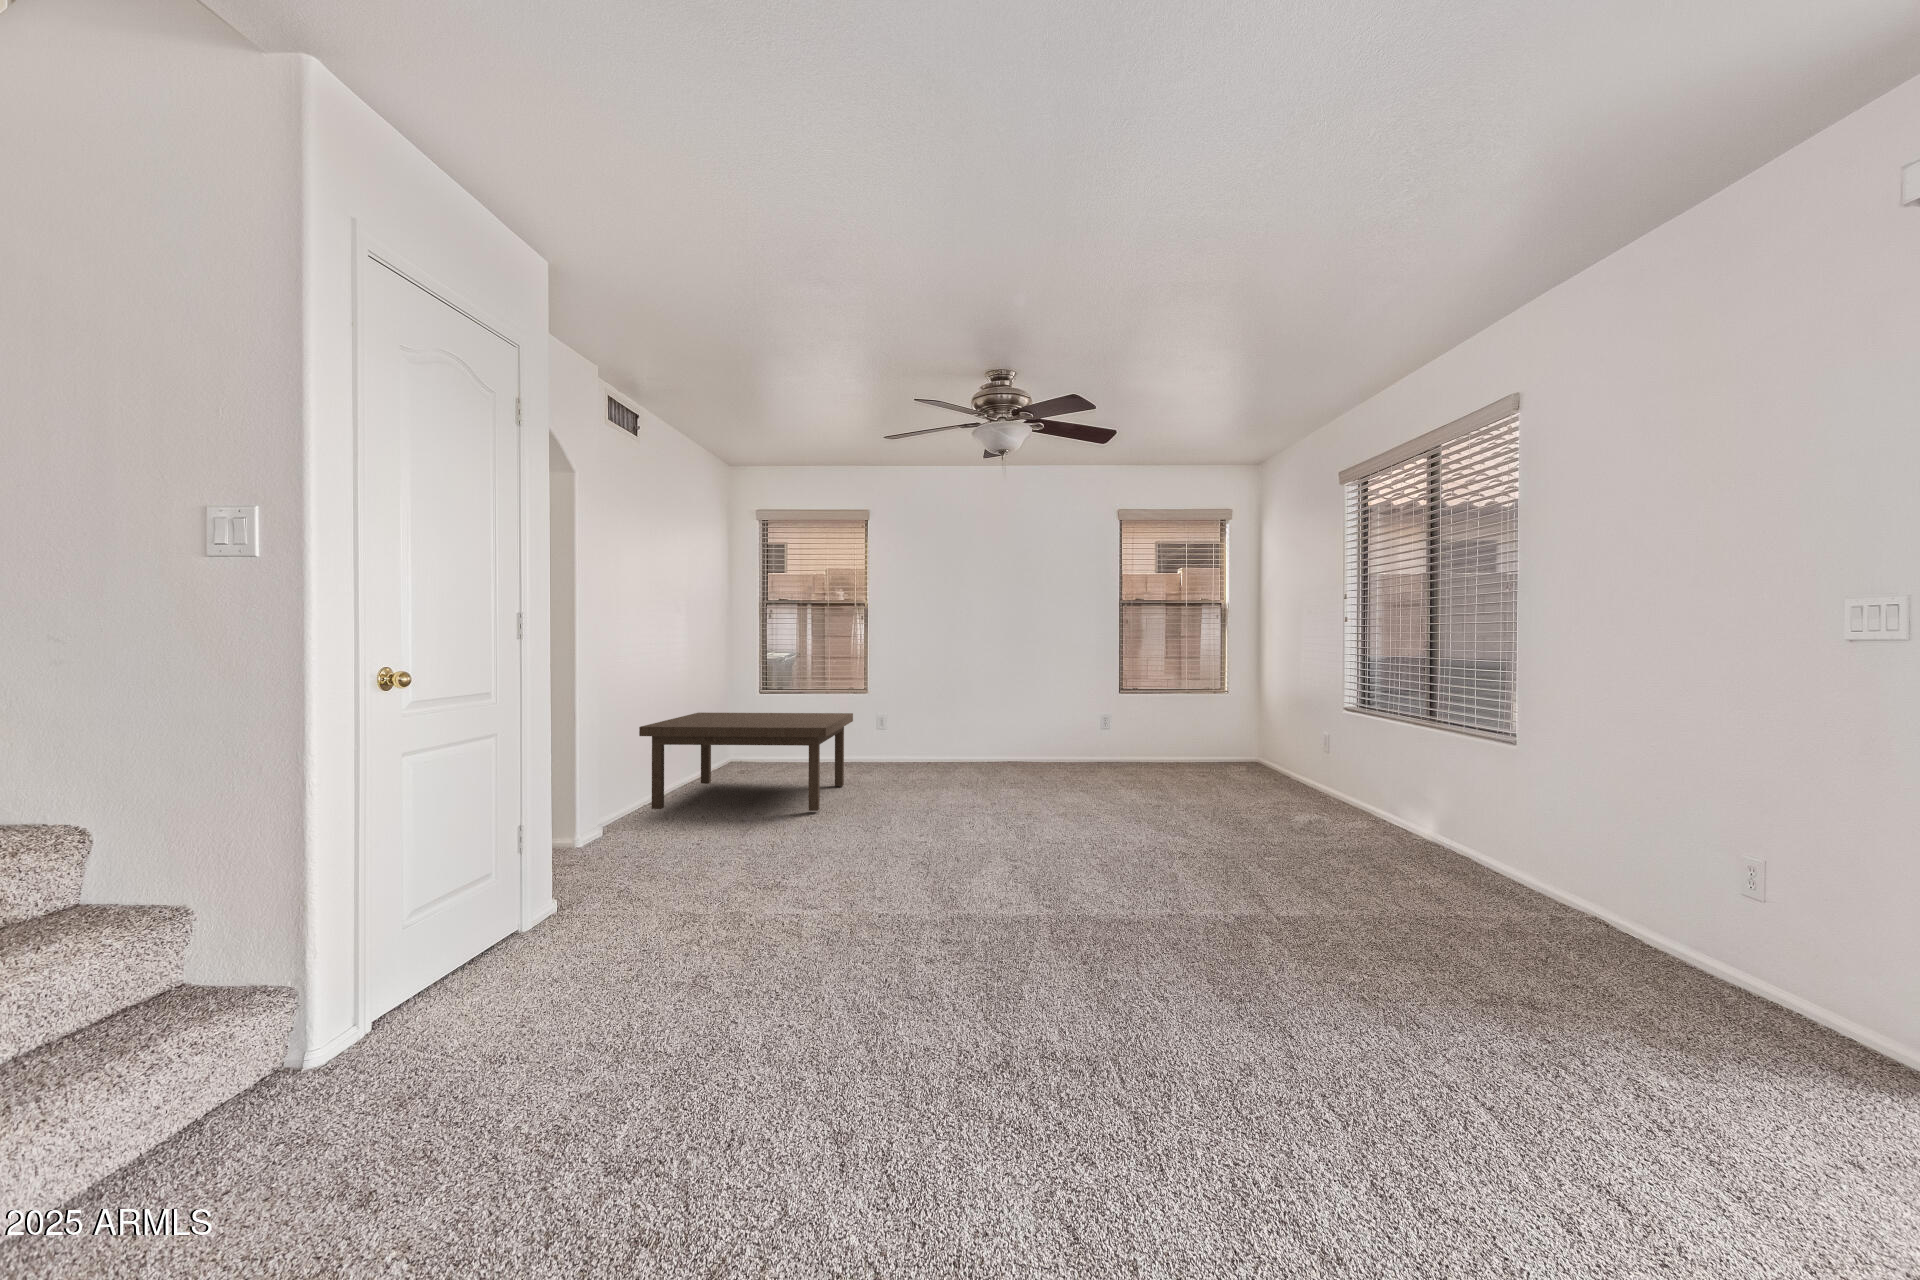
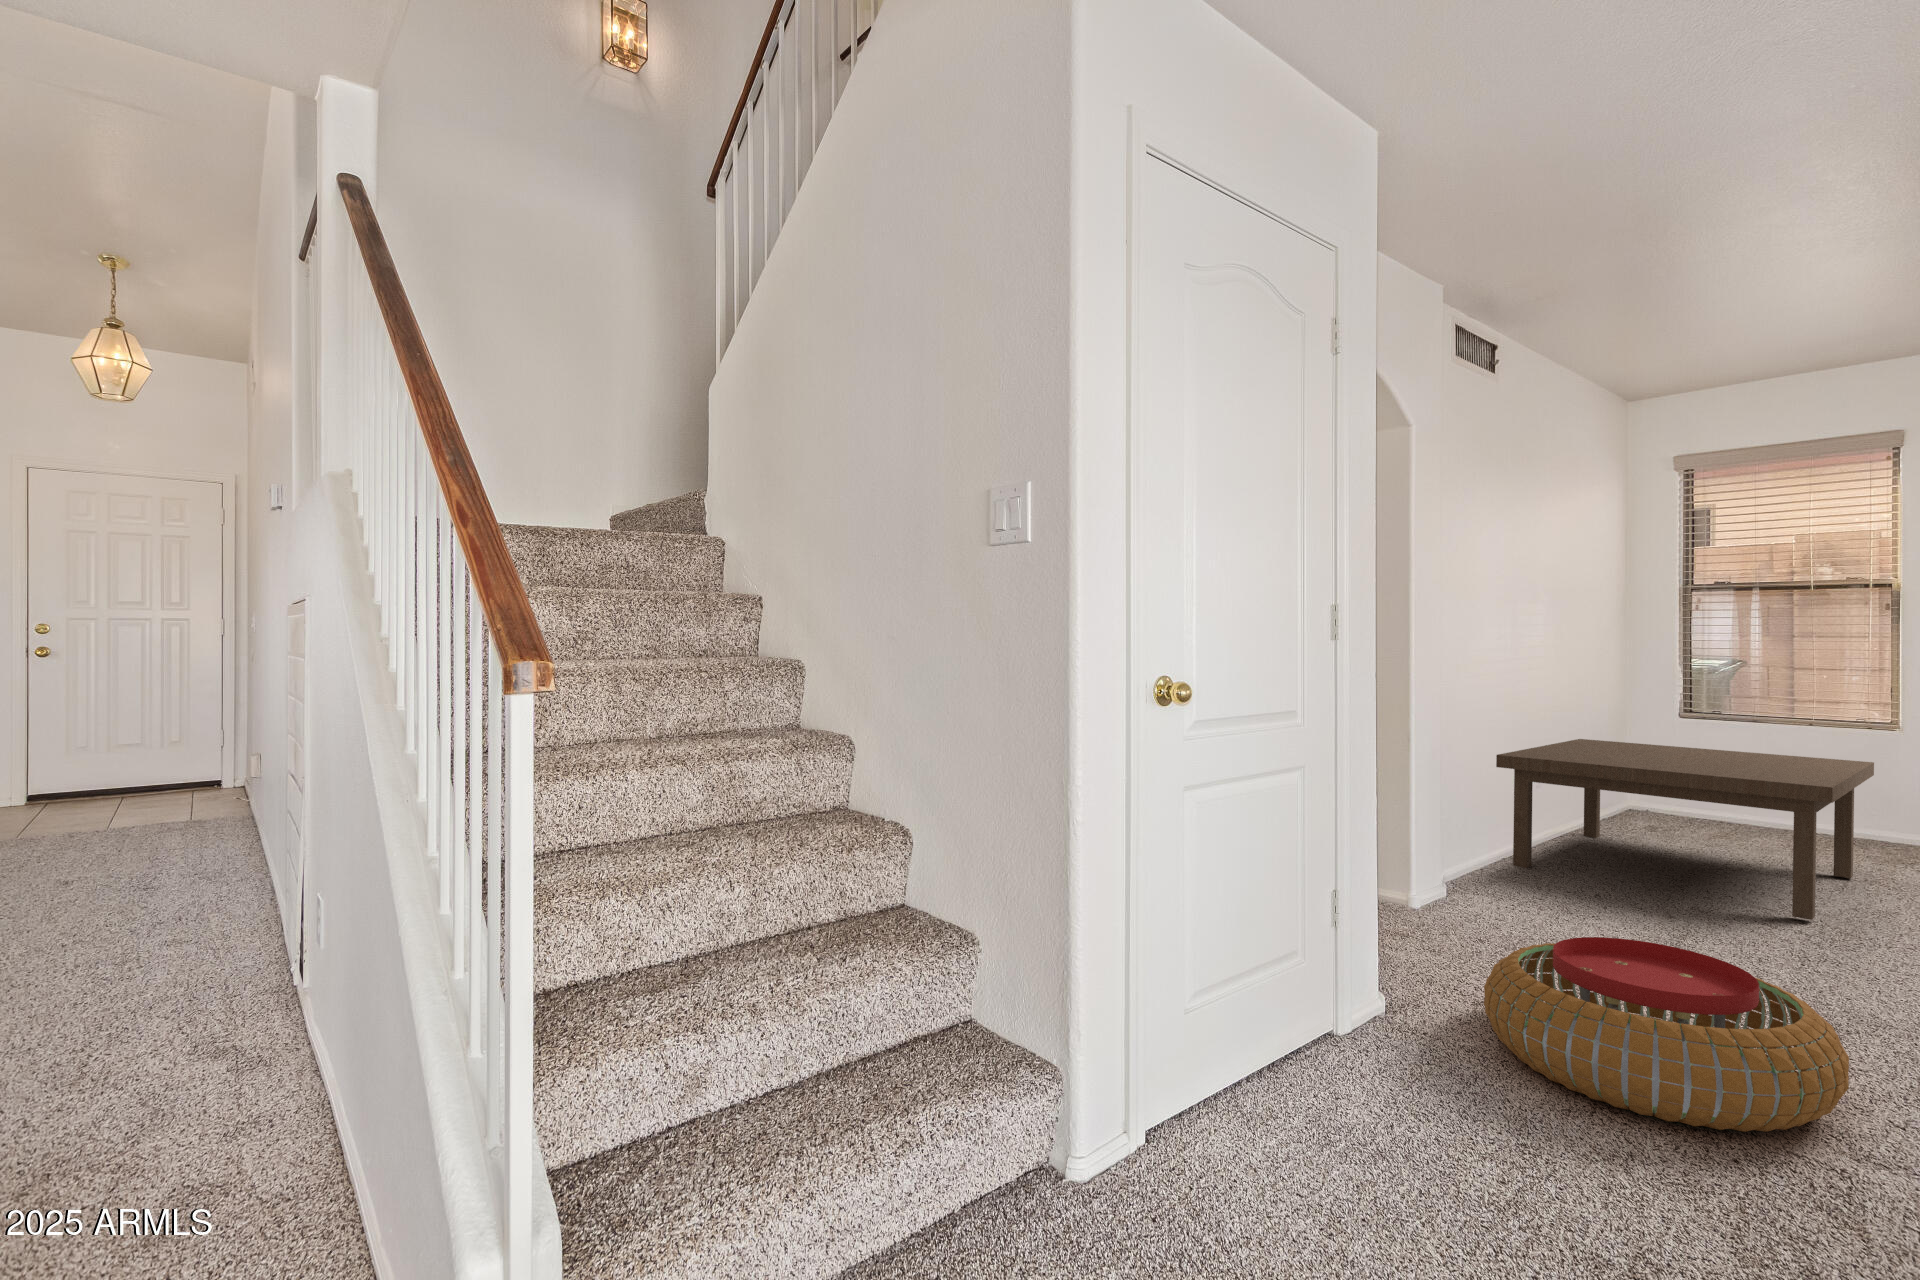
pouf: none [624,828,809,925] -> present [1484,937,1849,1132]

